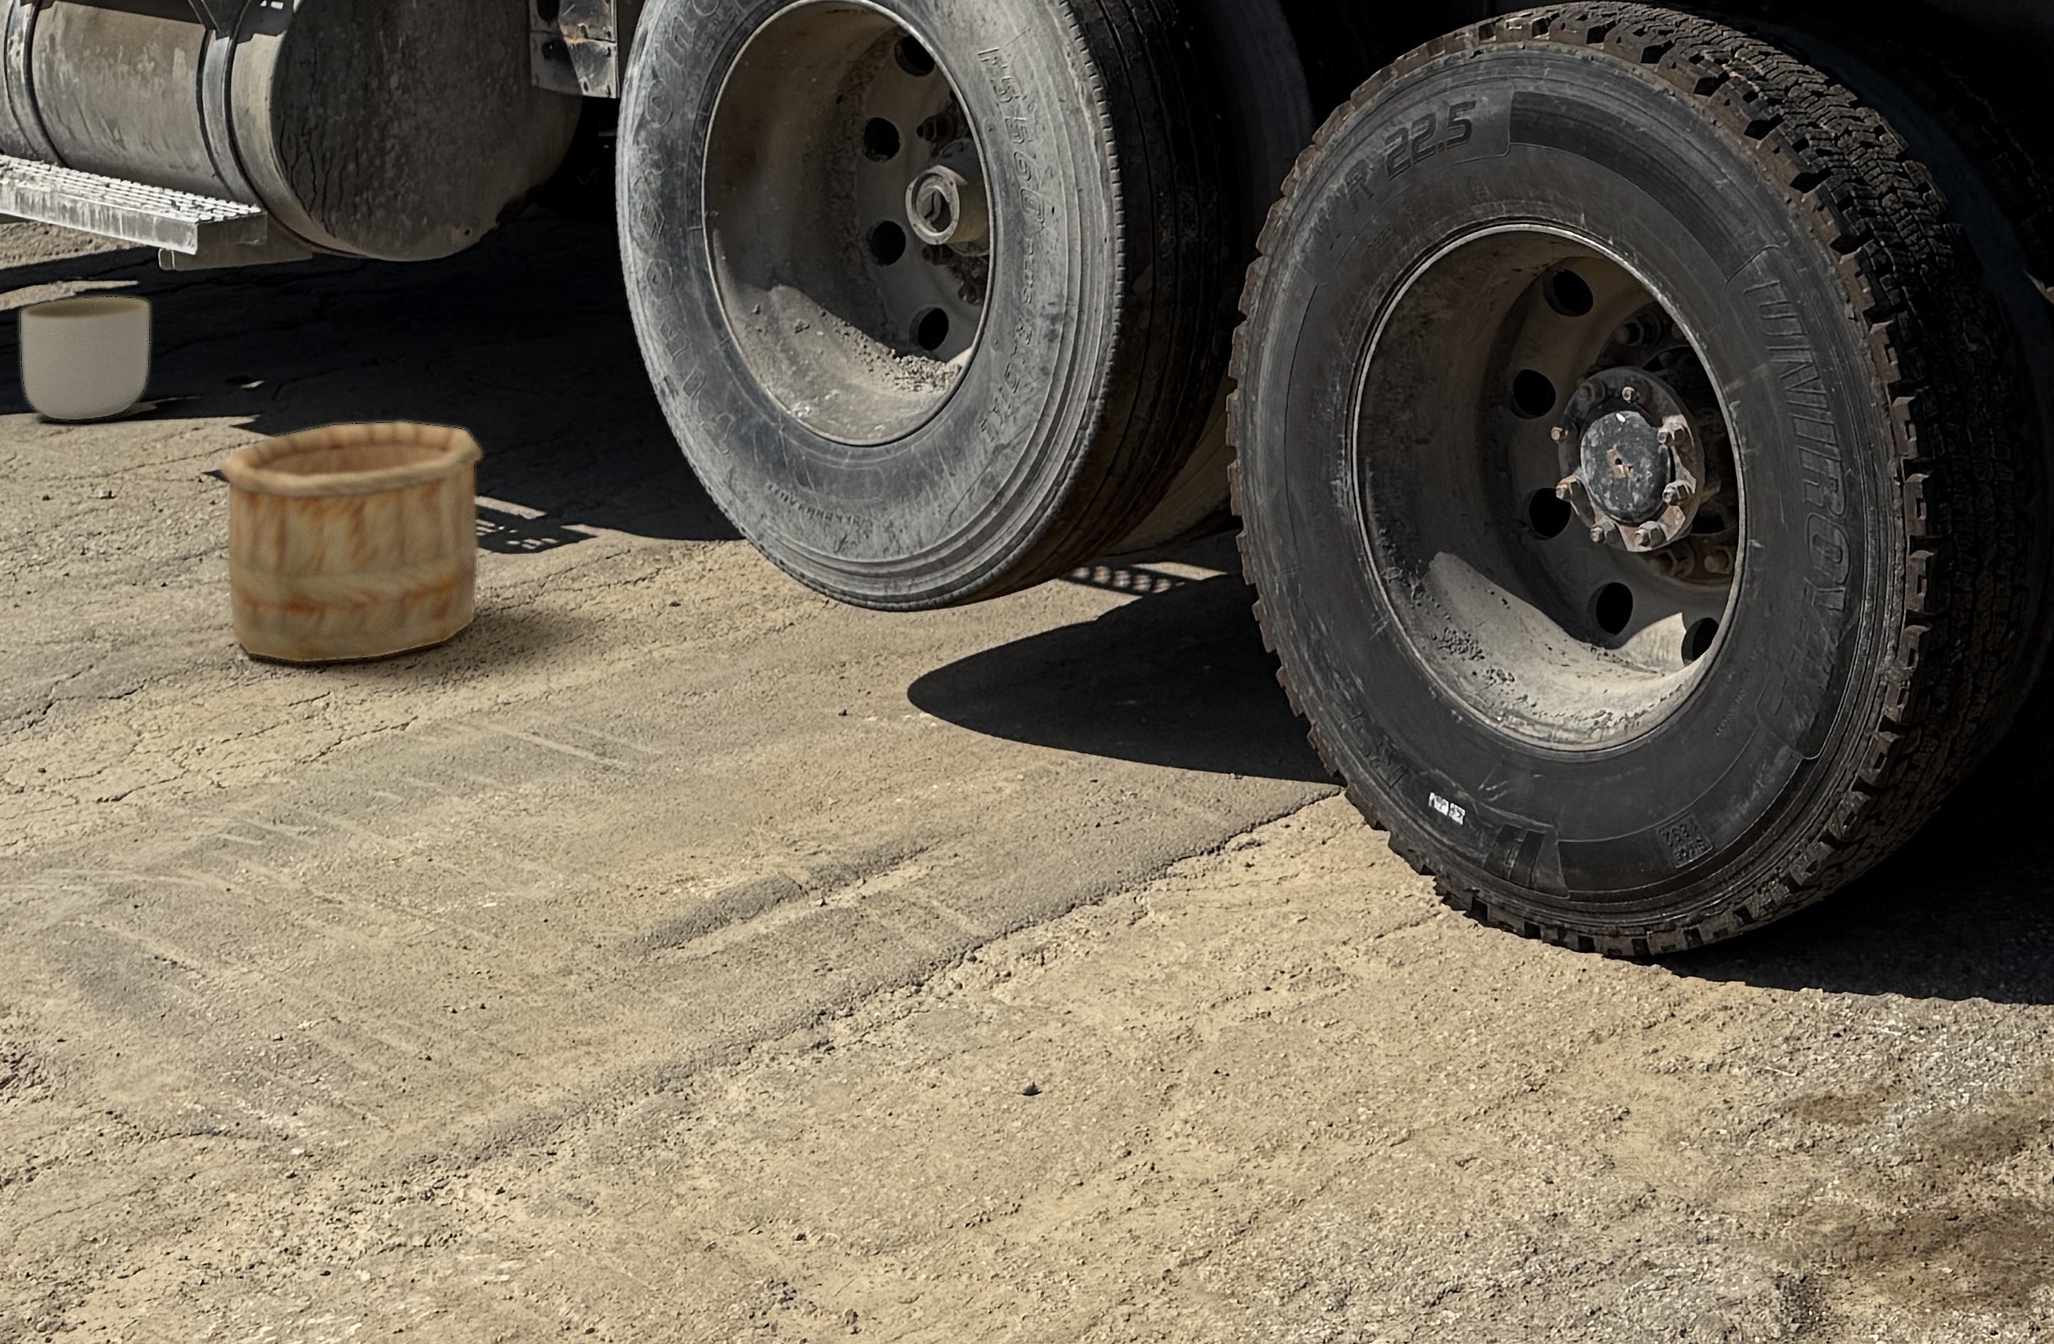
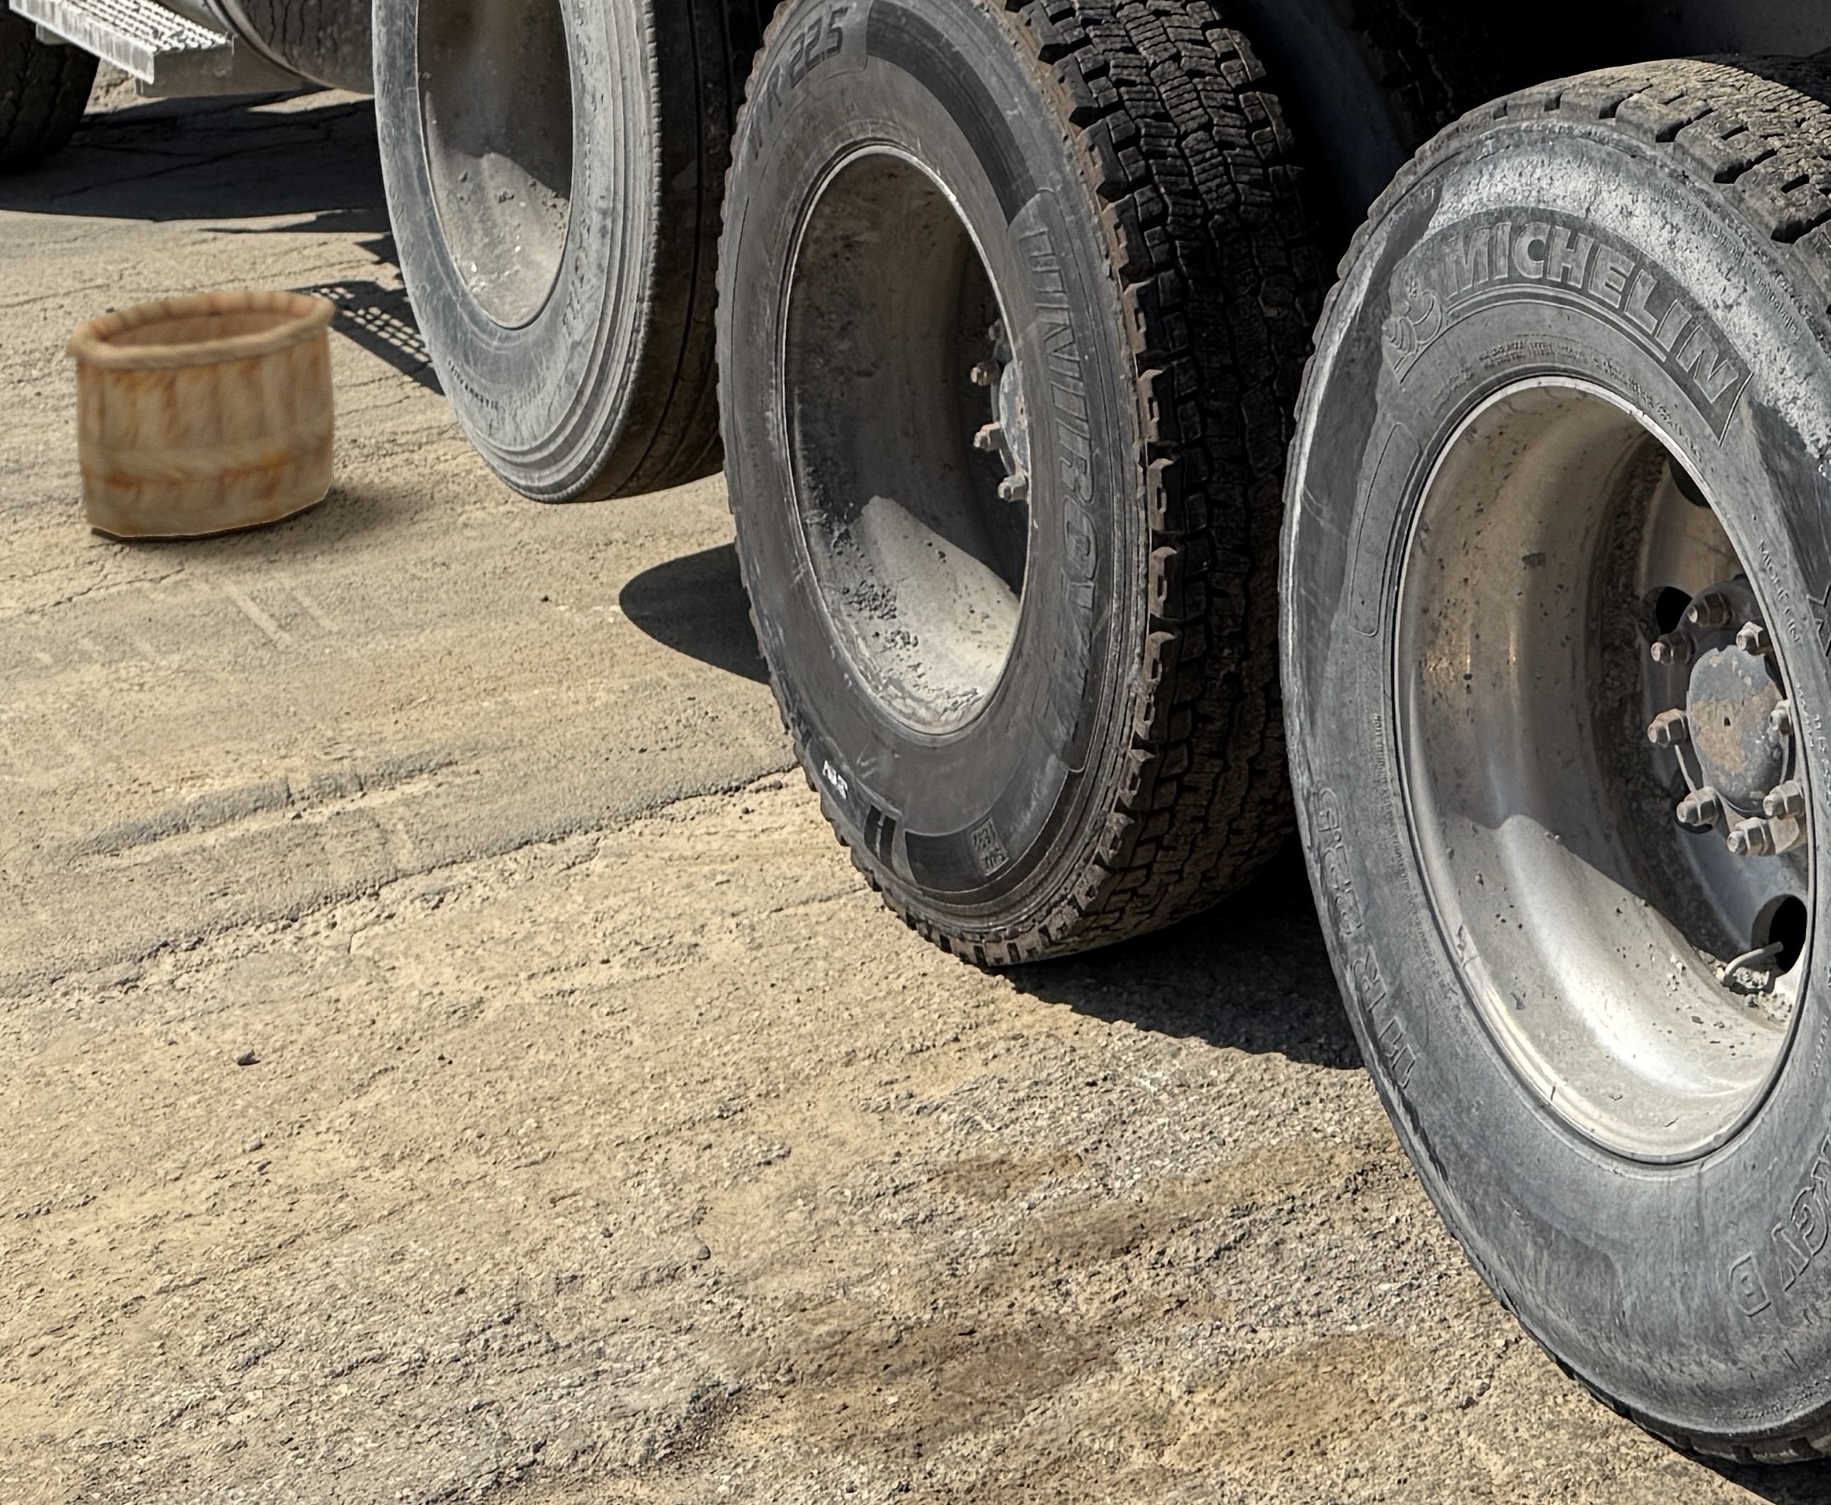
planter: present [21,297,149,420] -> none [172,132,300,257]

